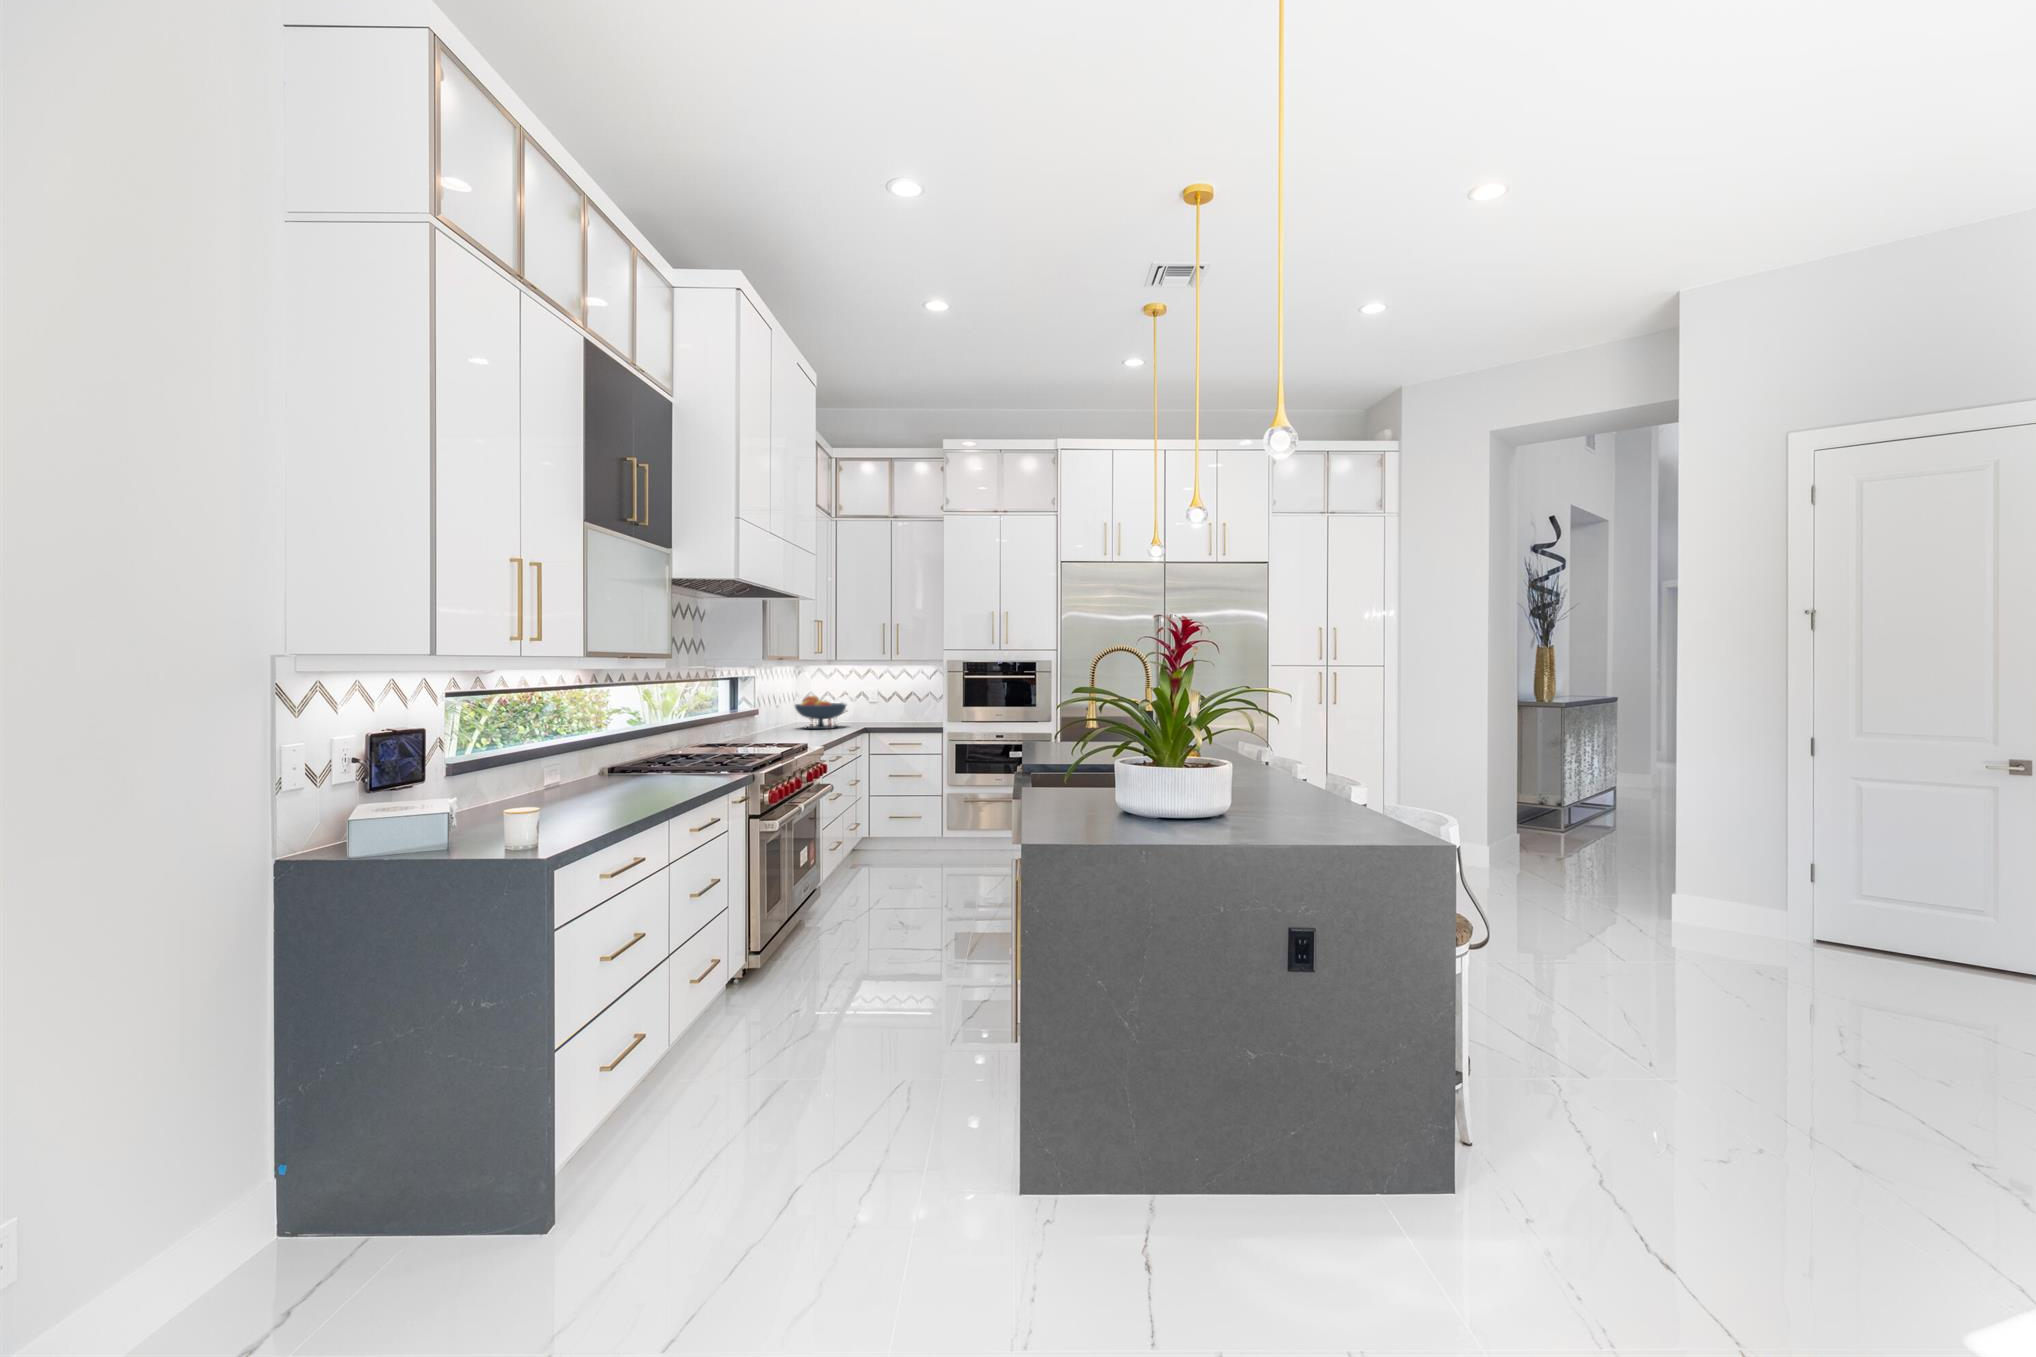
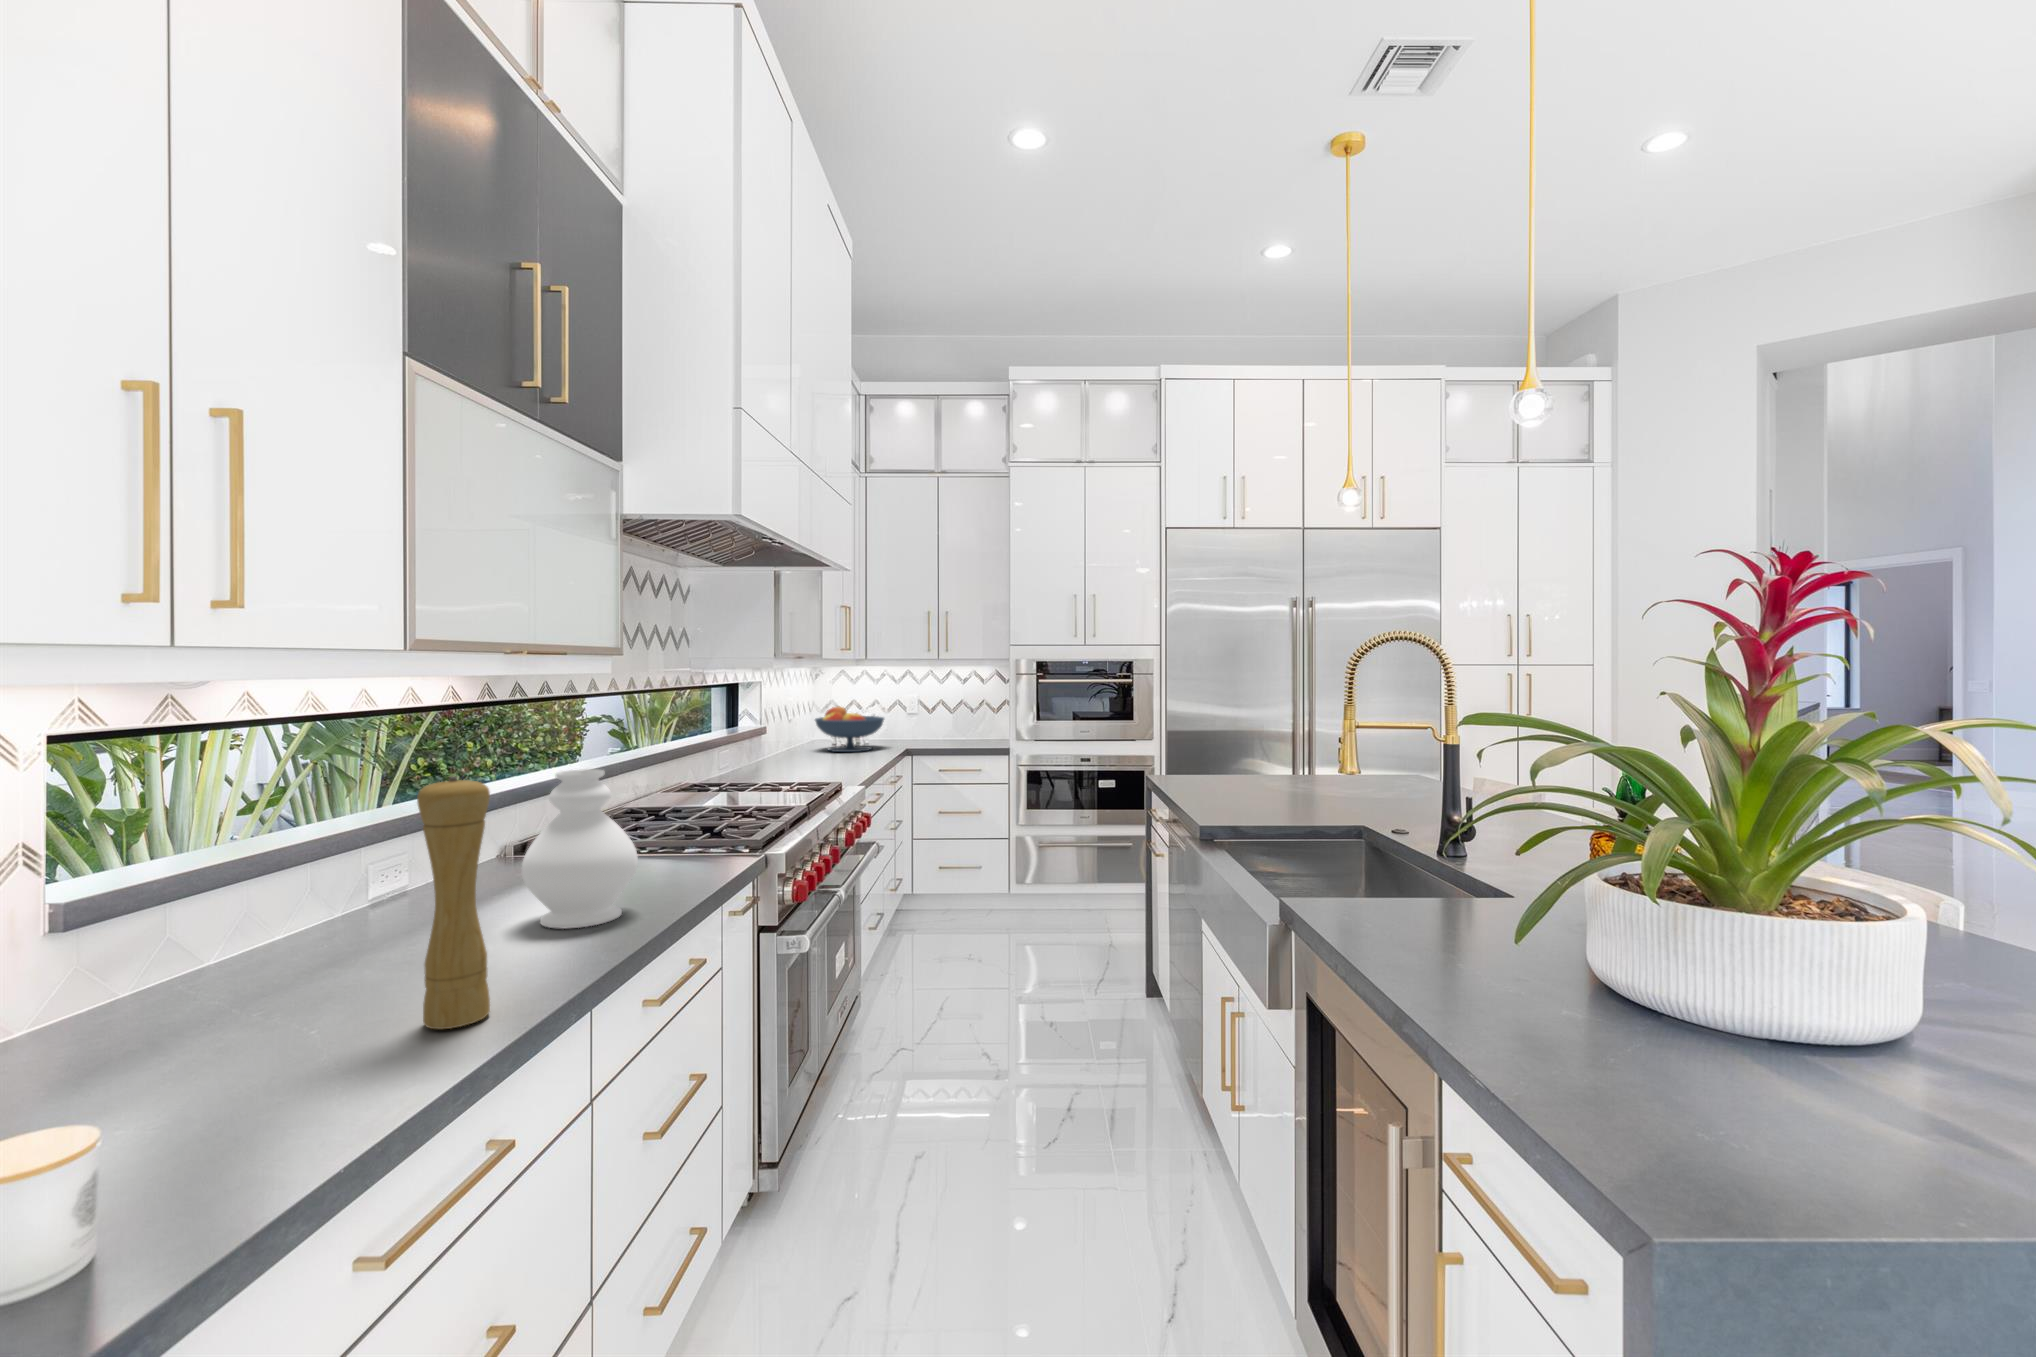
pepper mill: none [602,710,630,813] -> present [417,777,490,1029]
decorative vase: none [628,716,685,793] -> present [522,769,638,929]

